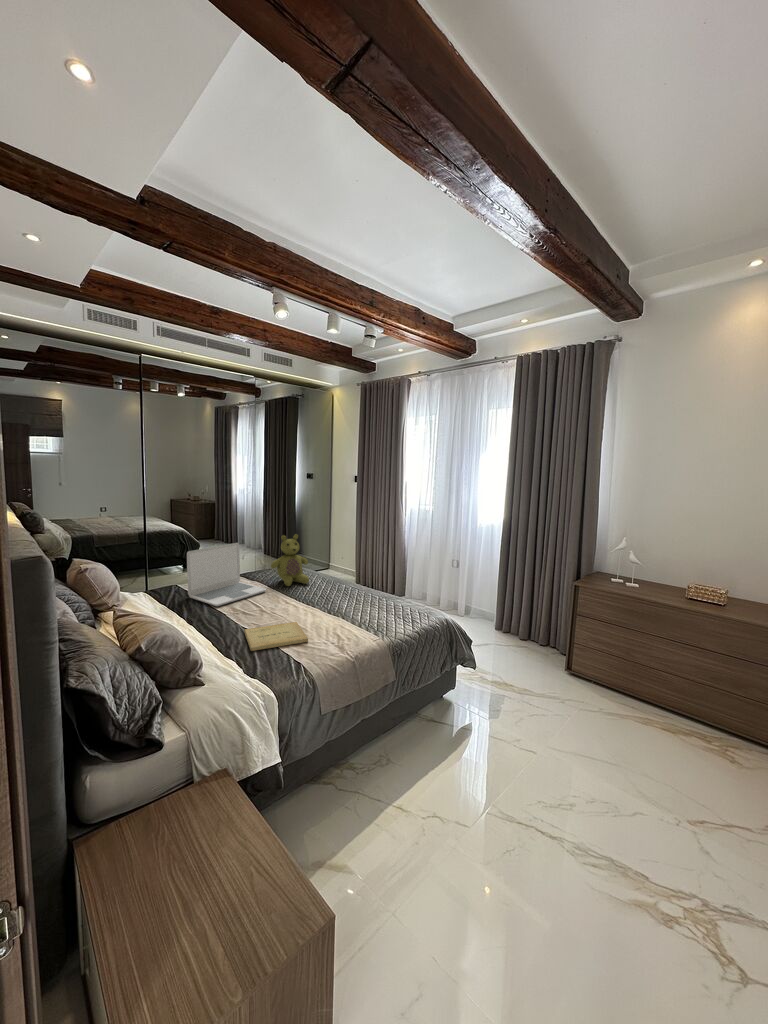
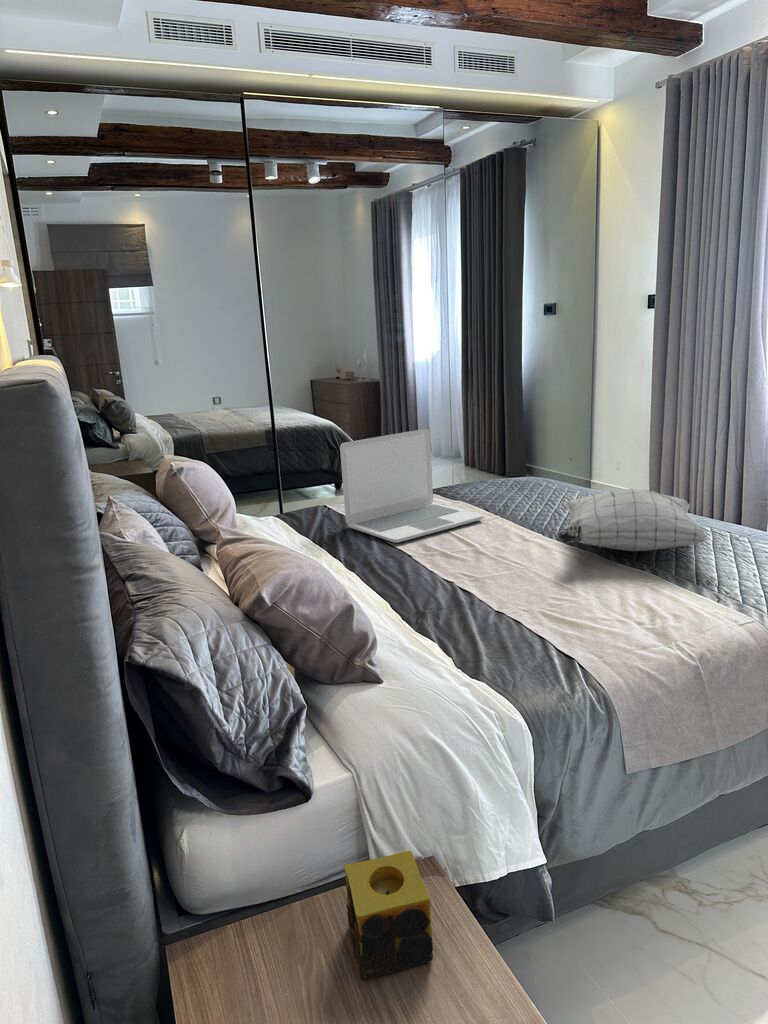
stuffed bear: present [271,534,309,586] -> none [489,410,565,512]
pillow: none [300,577,368,607] -> present [558,488,708,551]
book: present [244,622,308,651] -> none [449,575,582,625]
candle: none [179,764,222,829] -> present [344,851,433,980]

